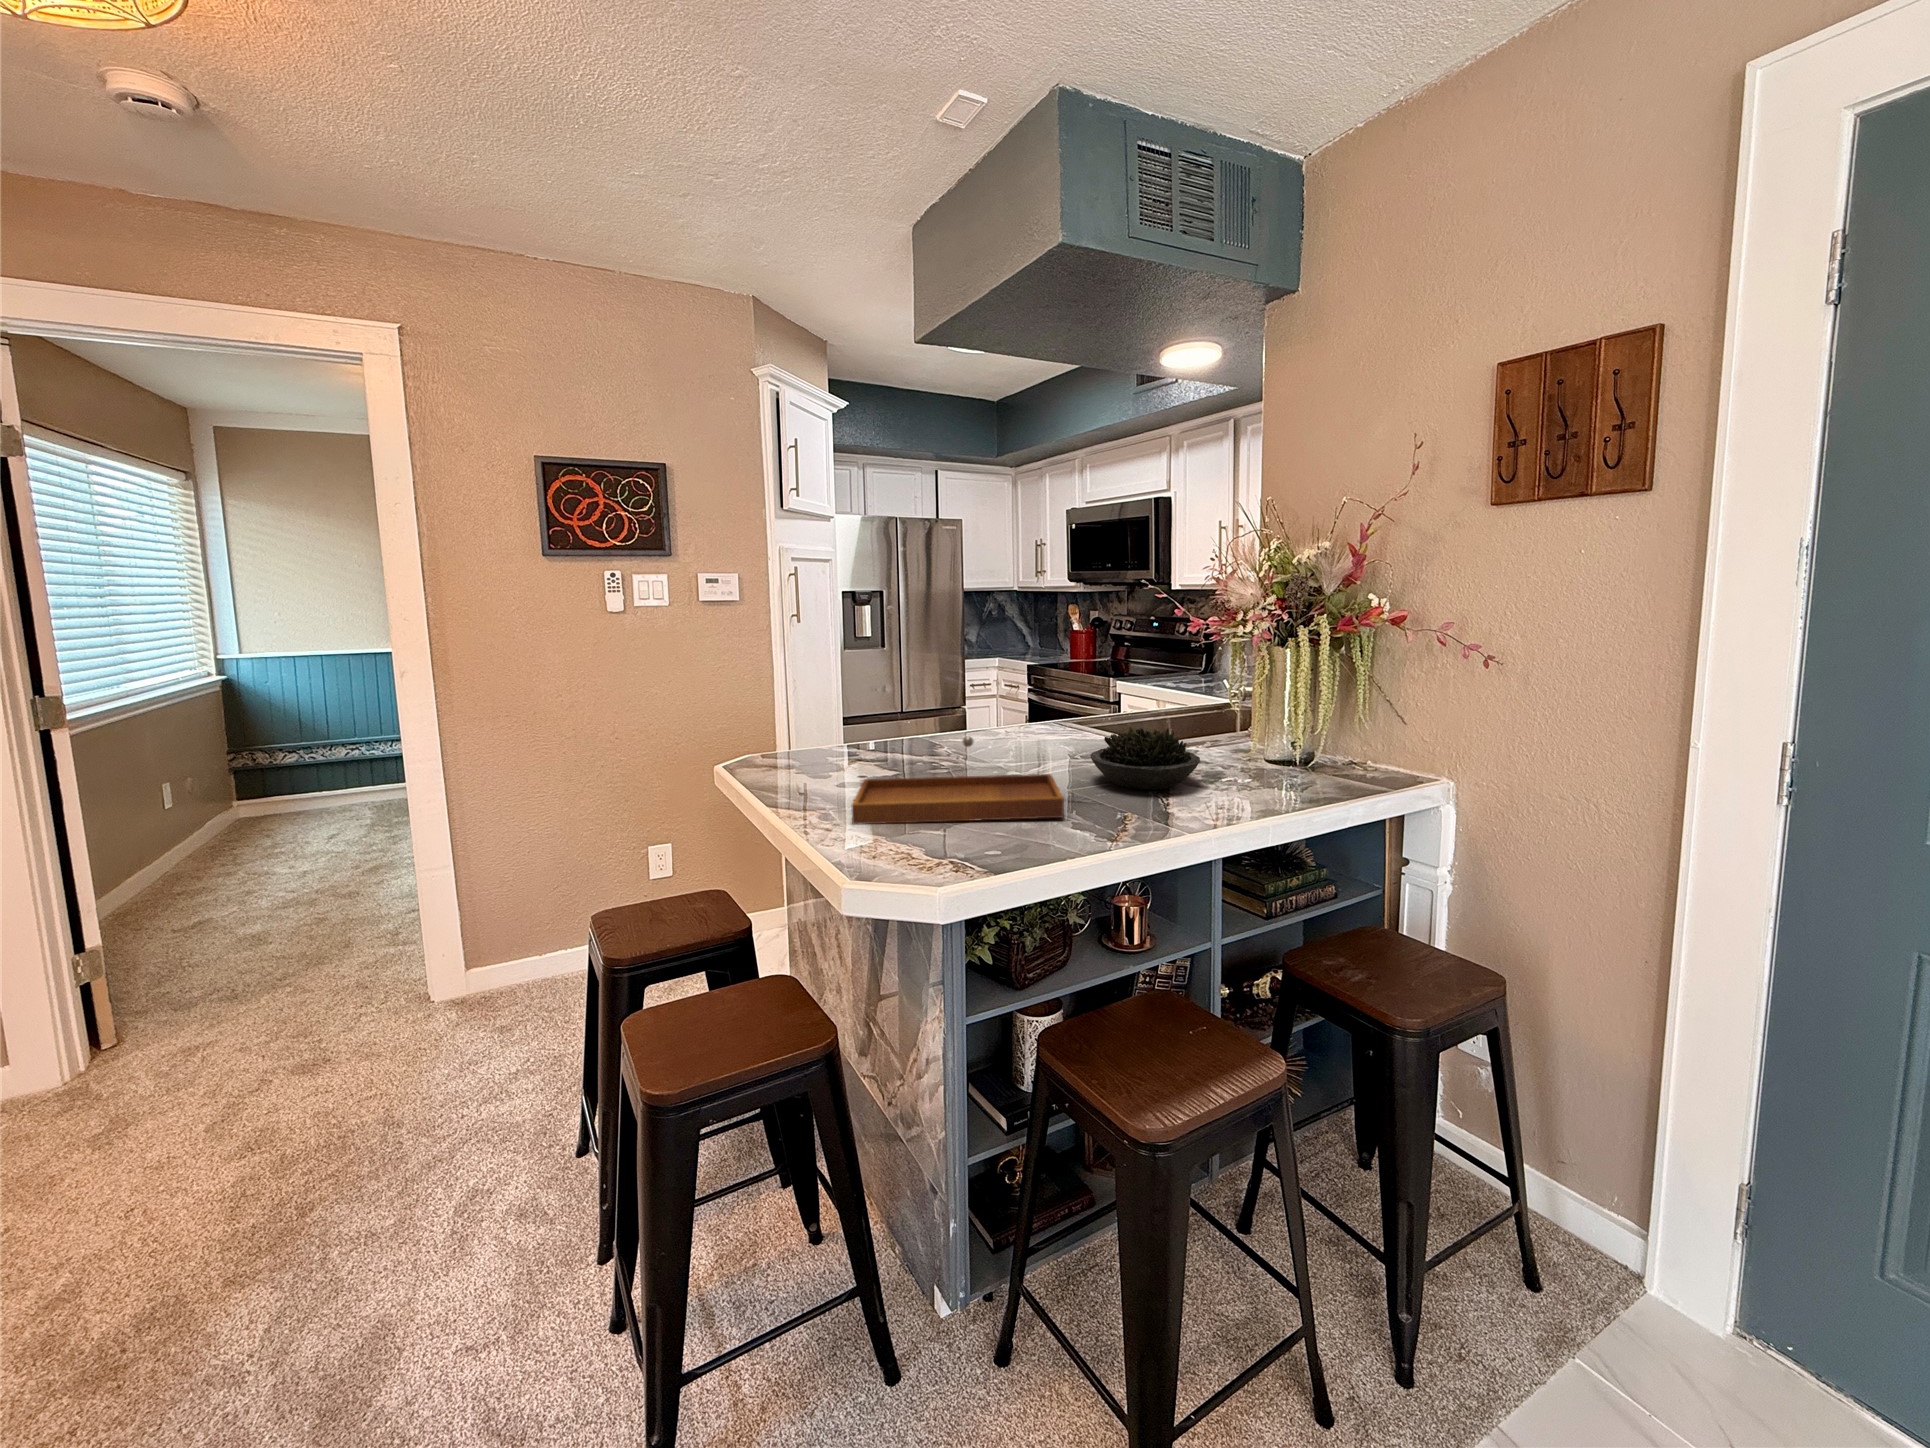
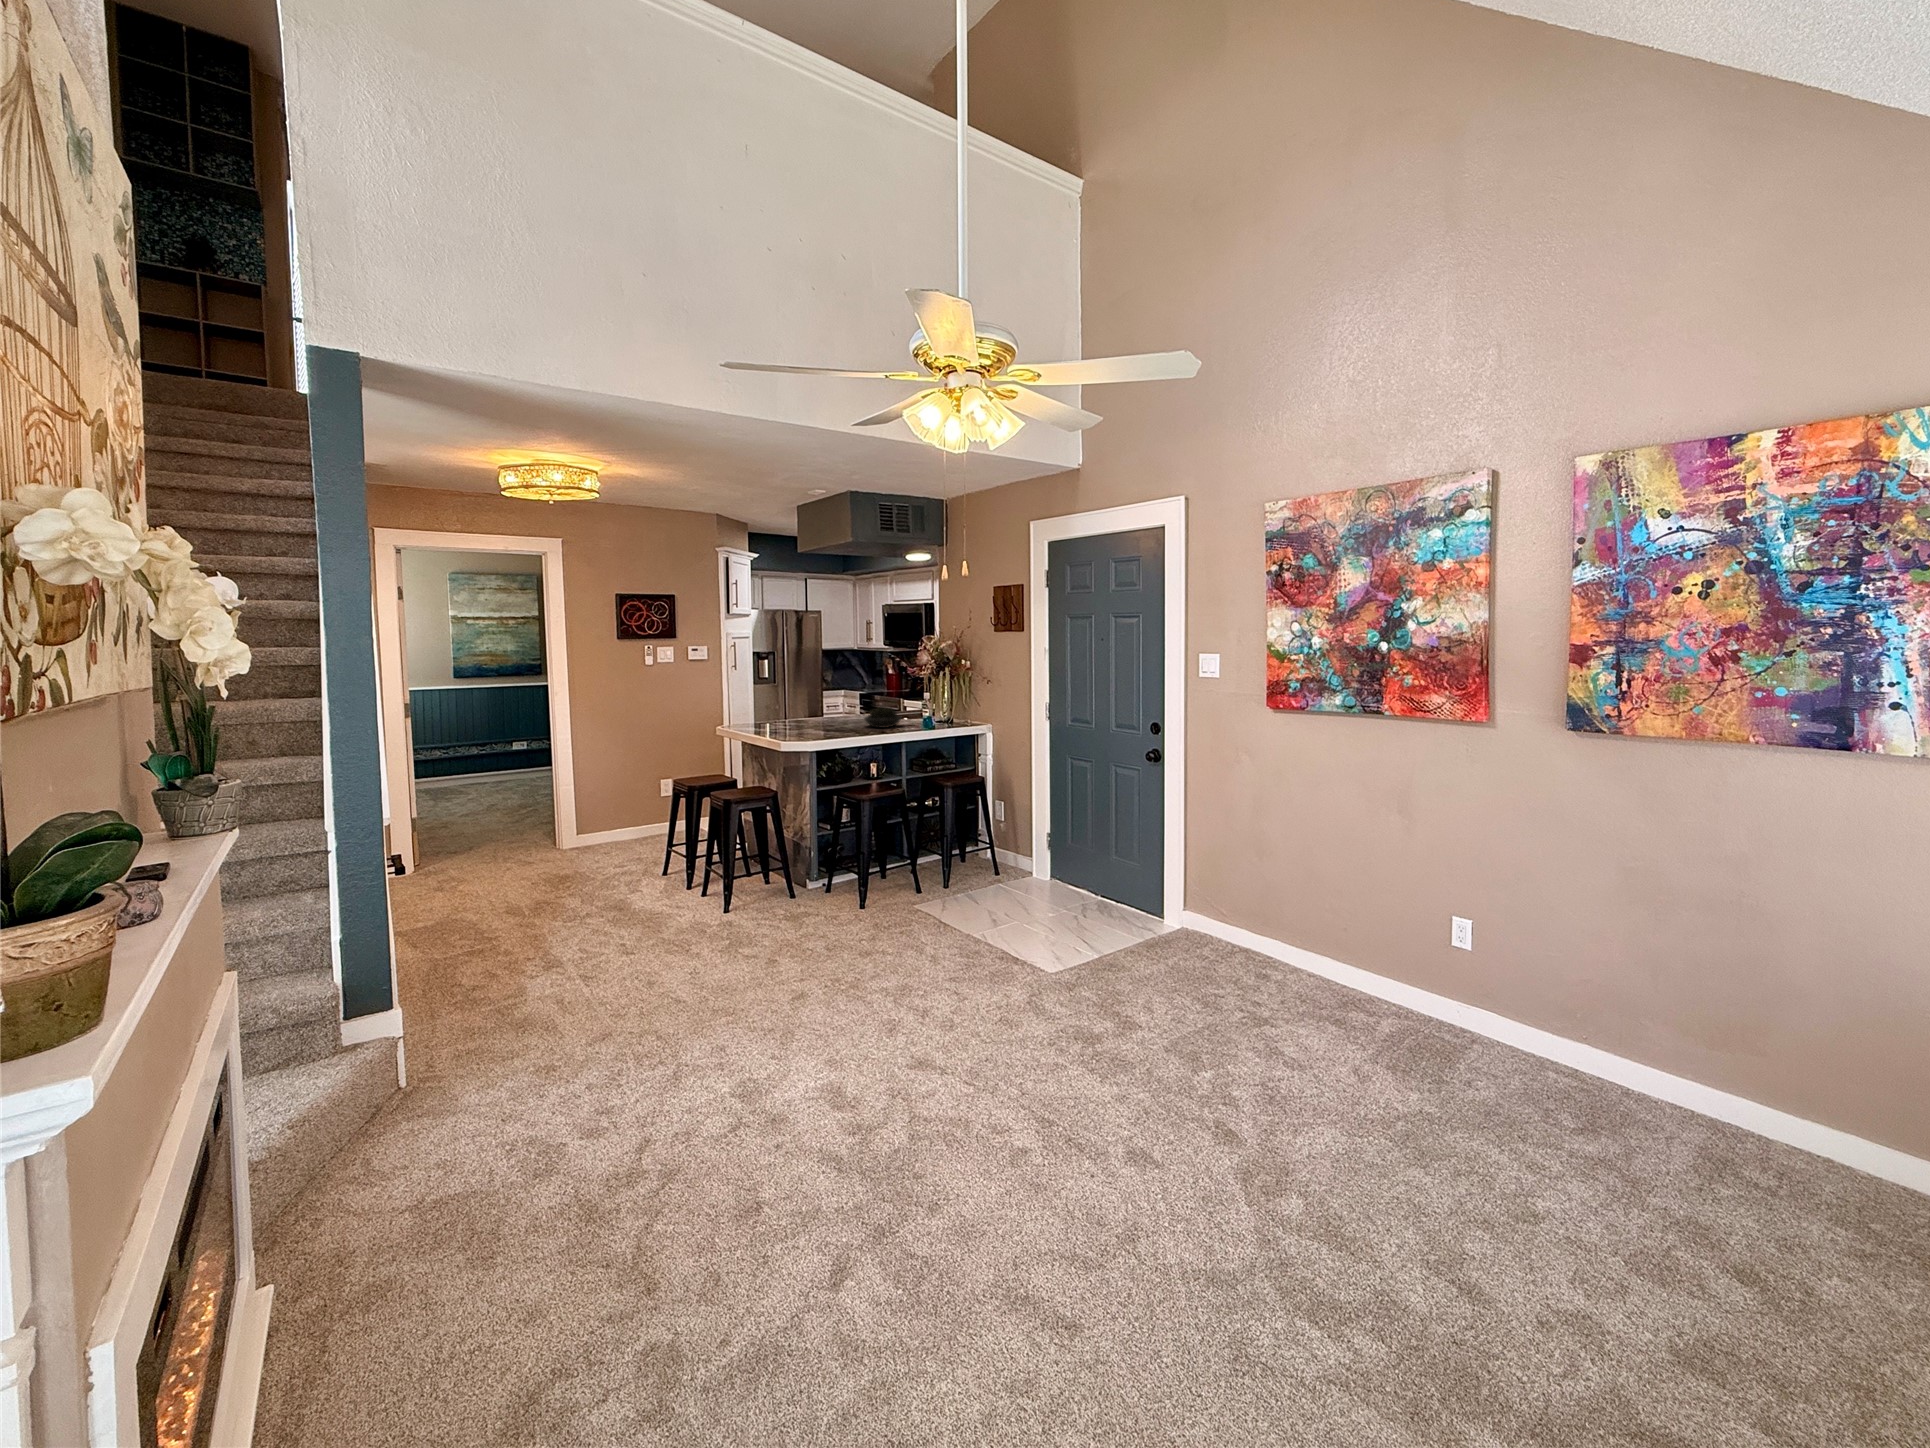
tray: present [852,736,1064,824] -> none [781,708,849,734]

